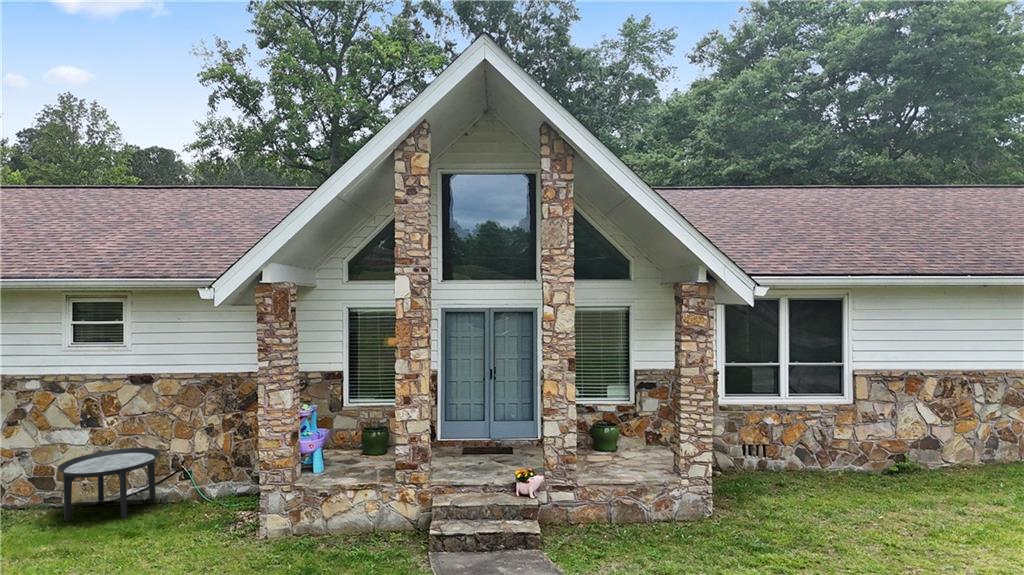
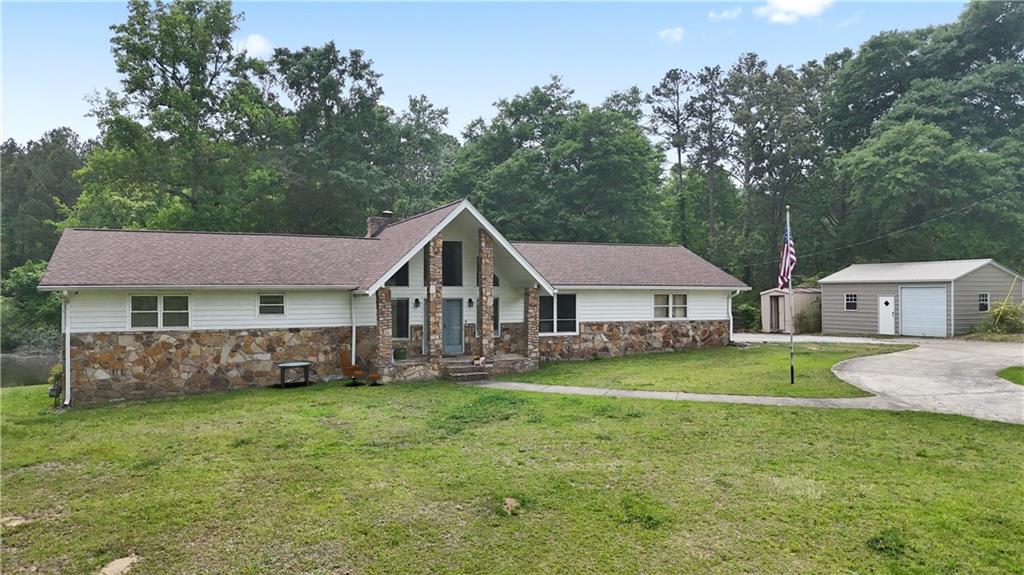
lounge chair: none [166,440,260,553] -> present [339,350,382,384]

